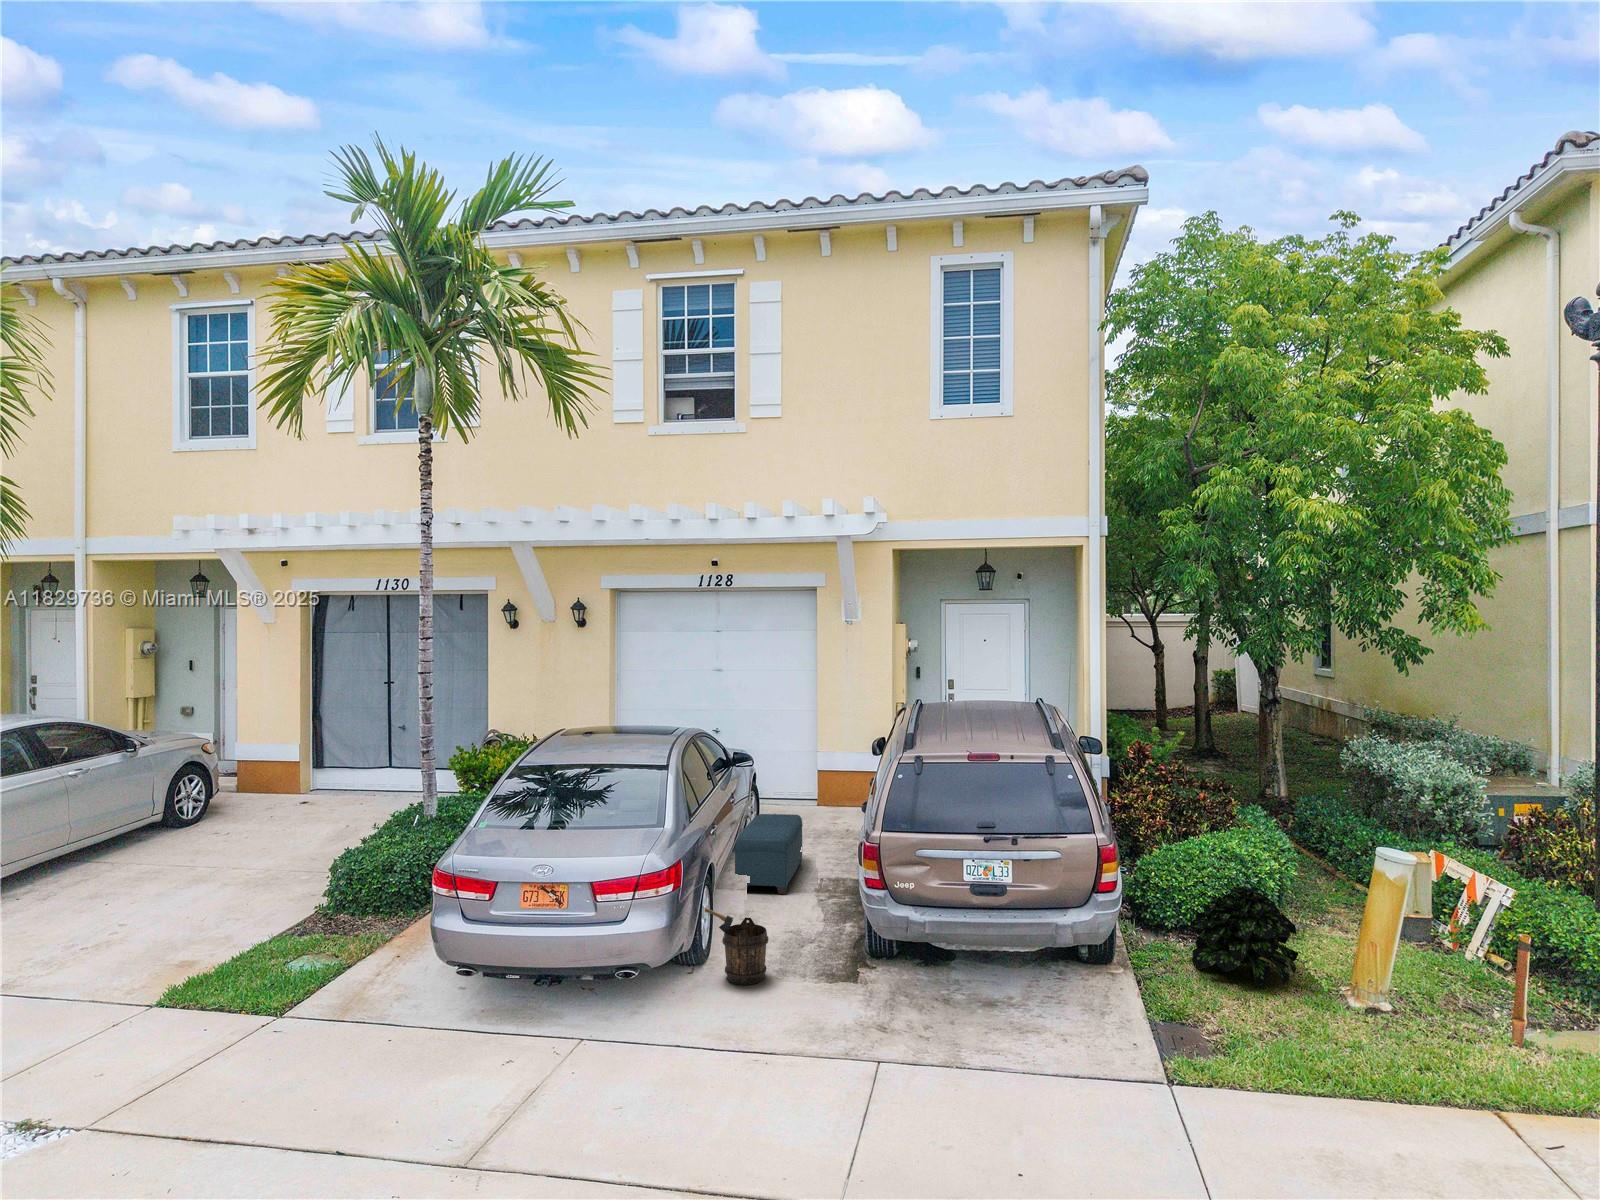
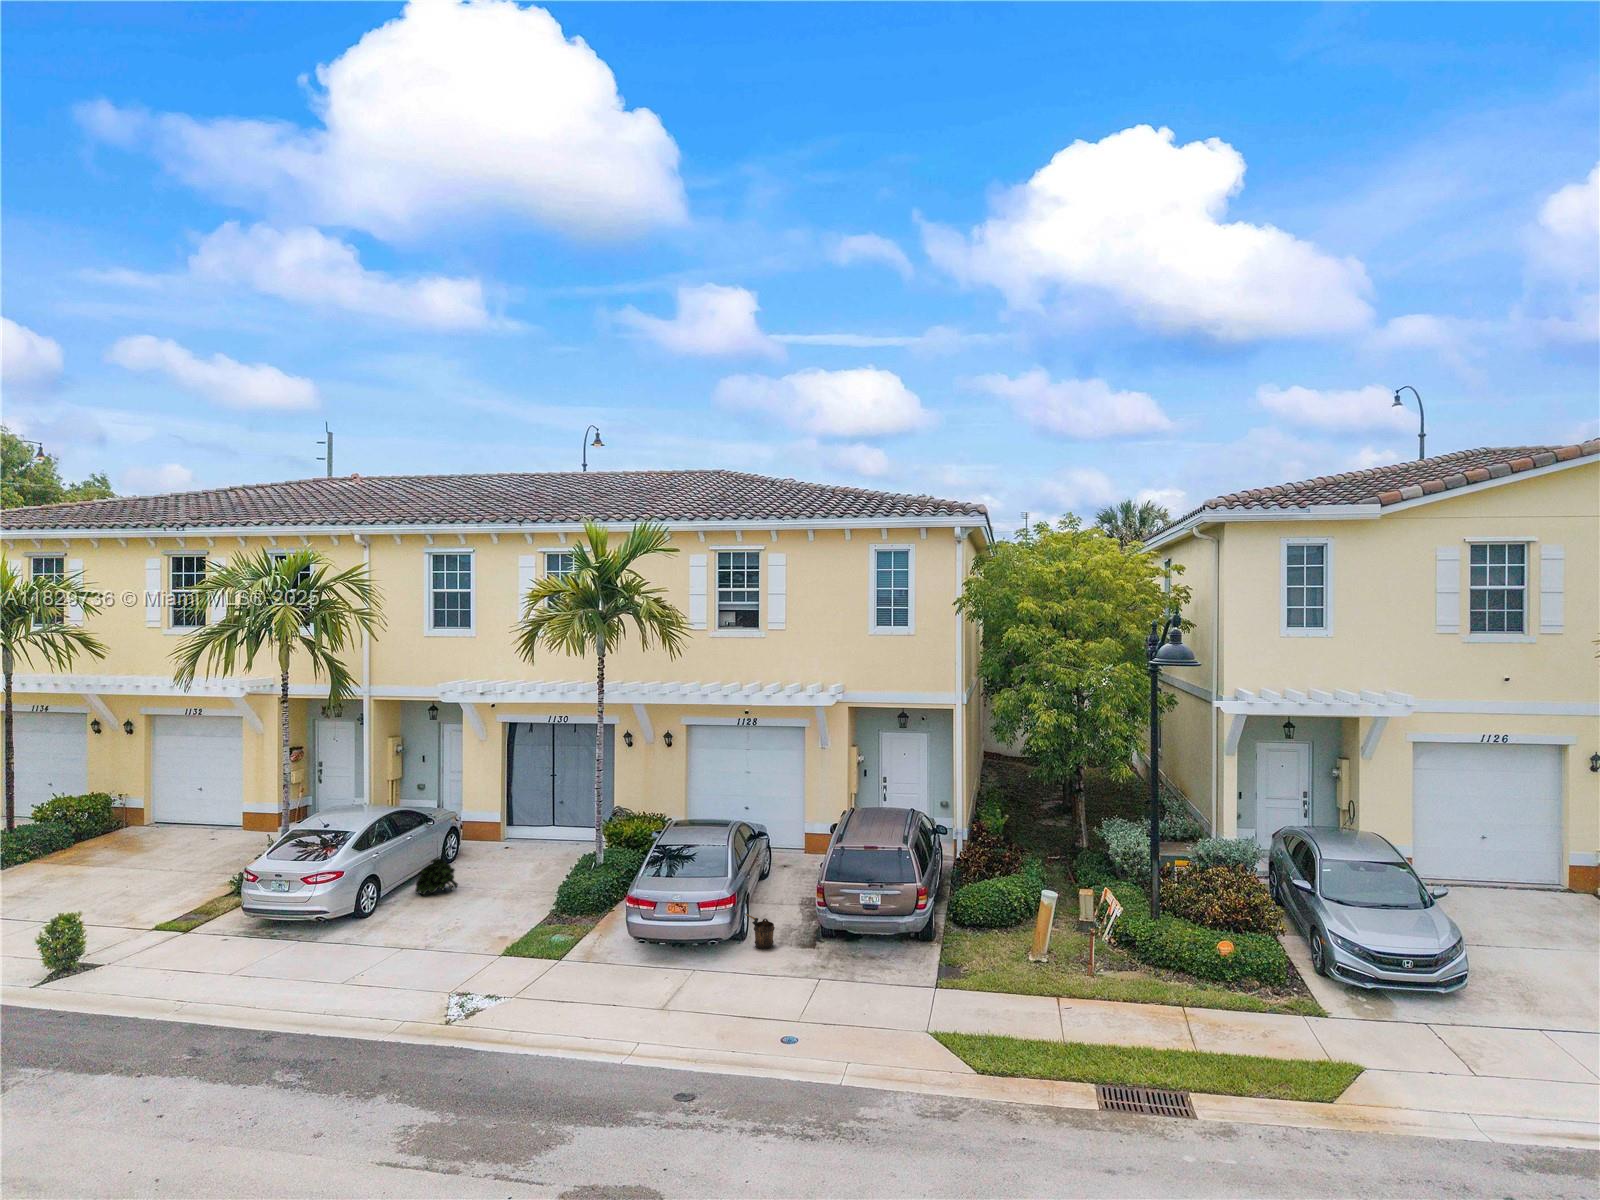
bench: present [735,814,803,894] -> none [758,862,795,907]
potted plant: present [1190,886,1298,987] -> present [415,858,458,896]

